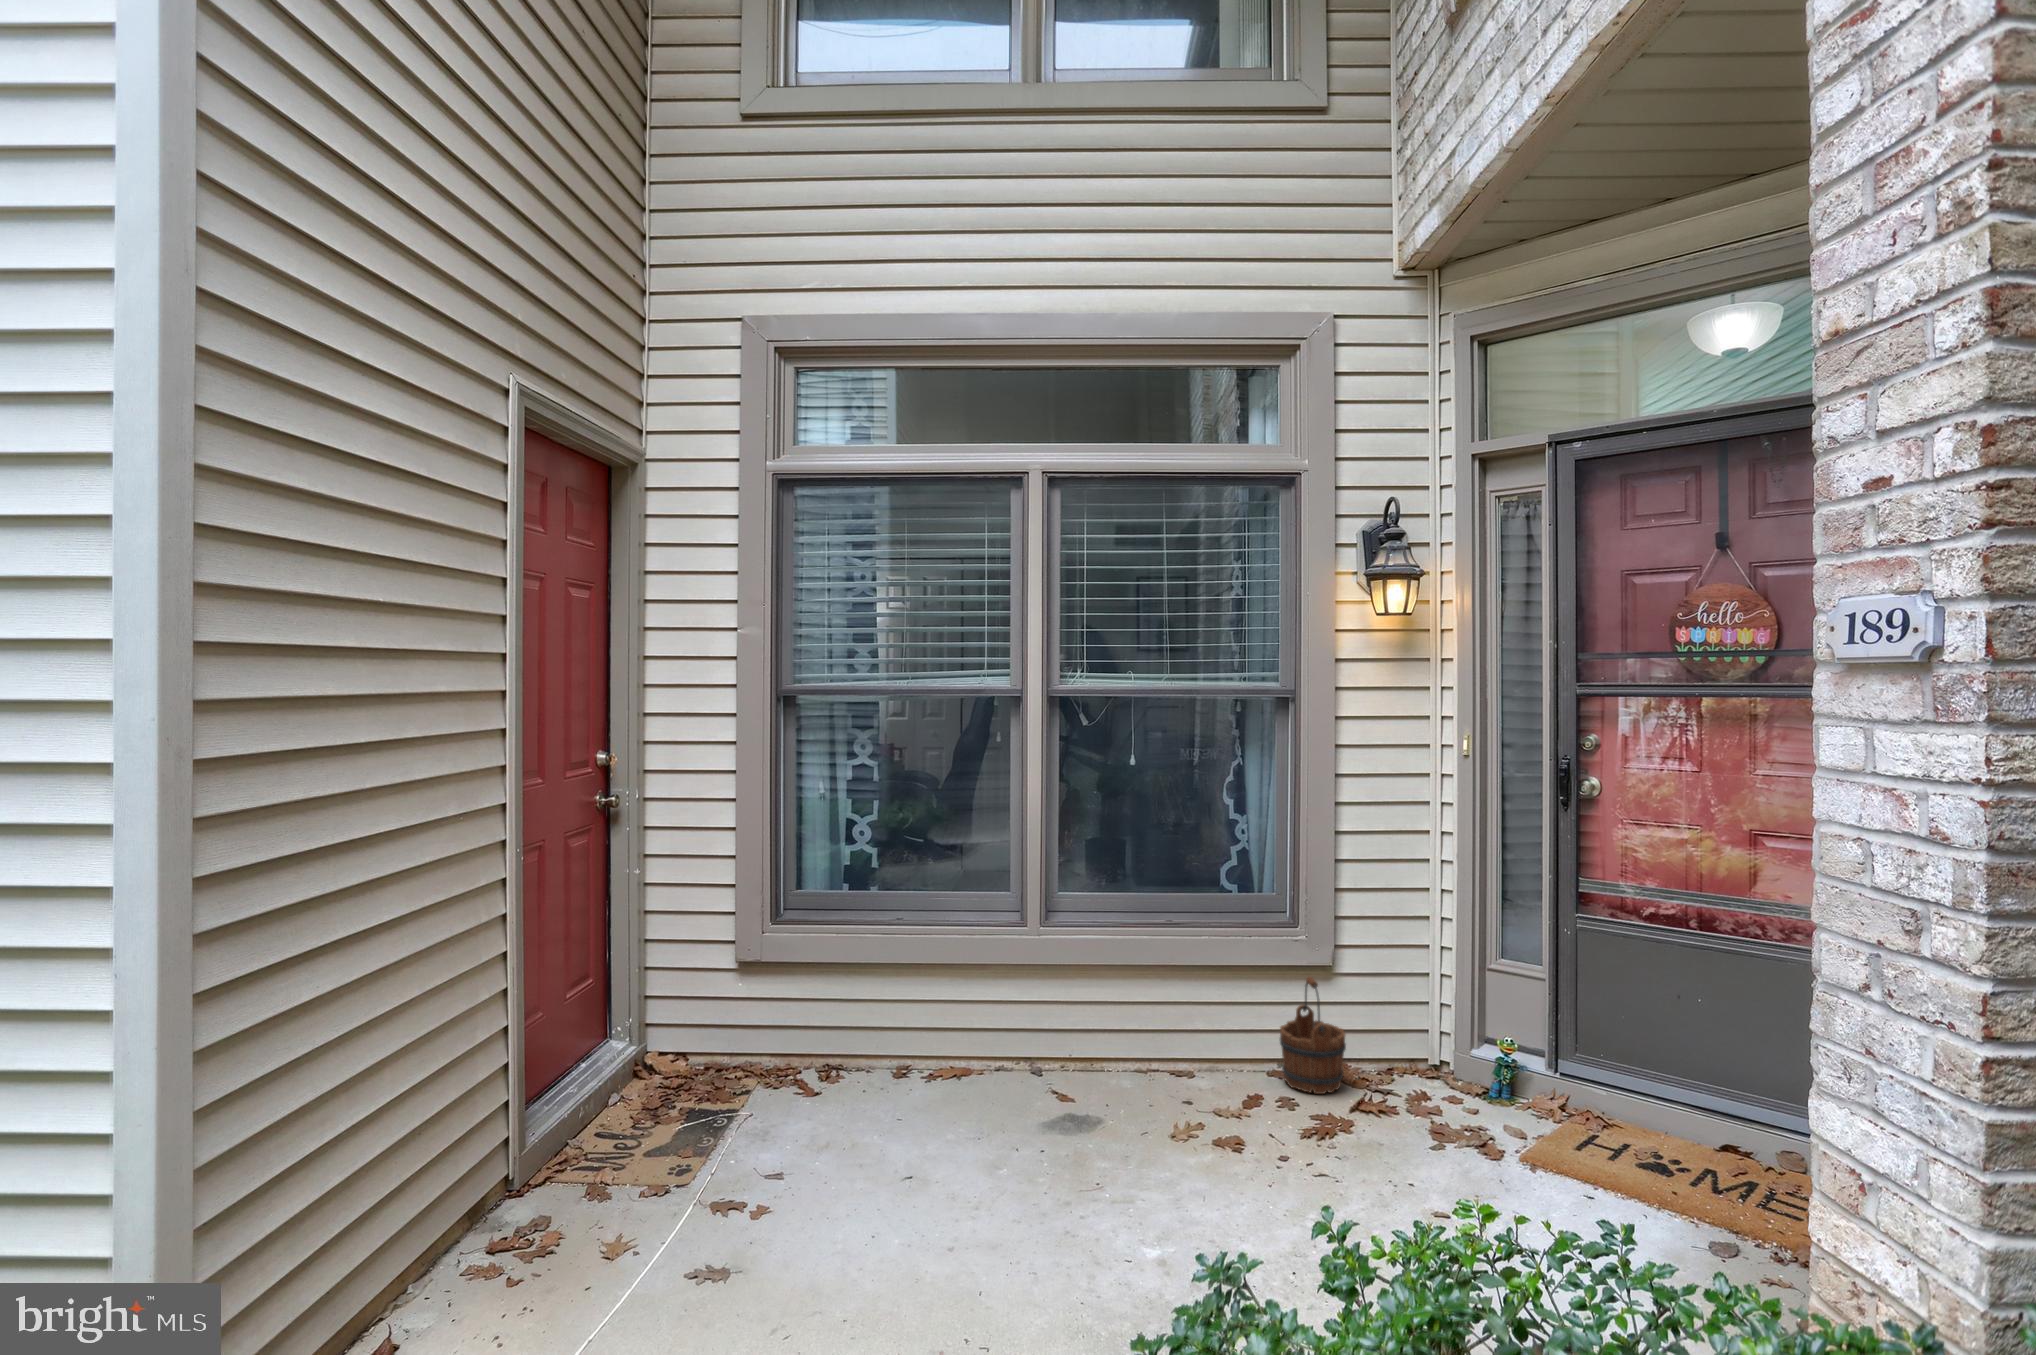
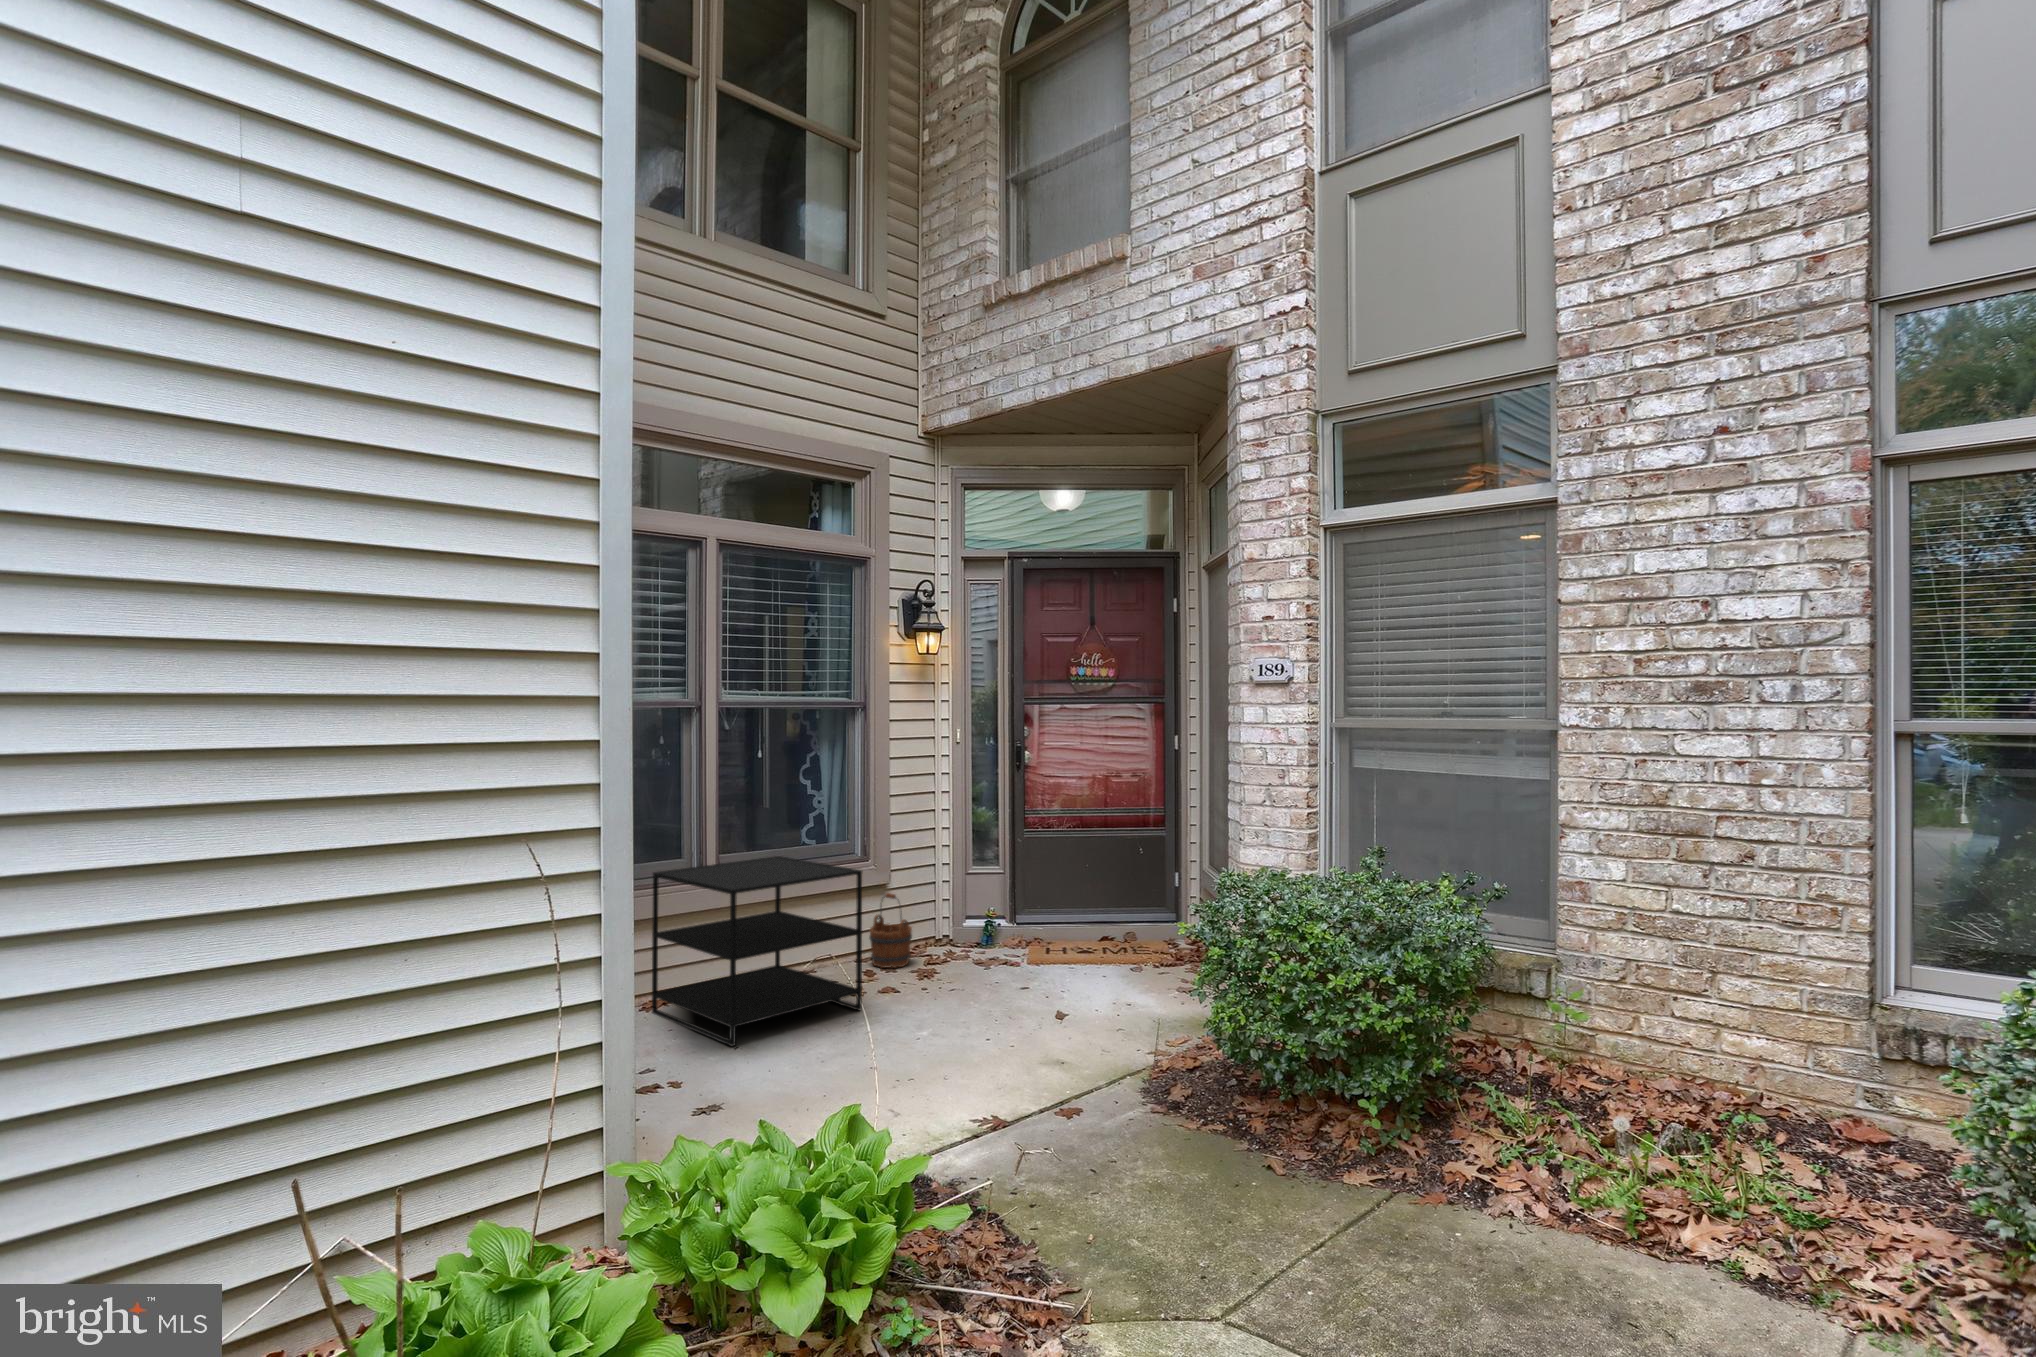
side table: none [943,899,1162,1153] -> present [652,856,862,1046]

